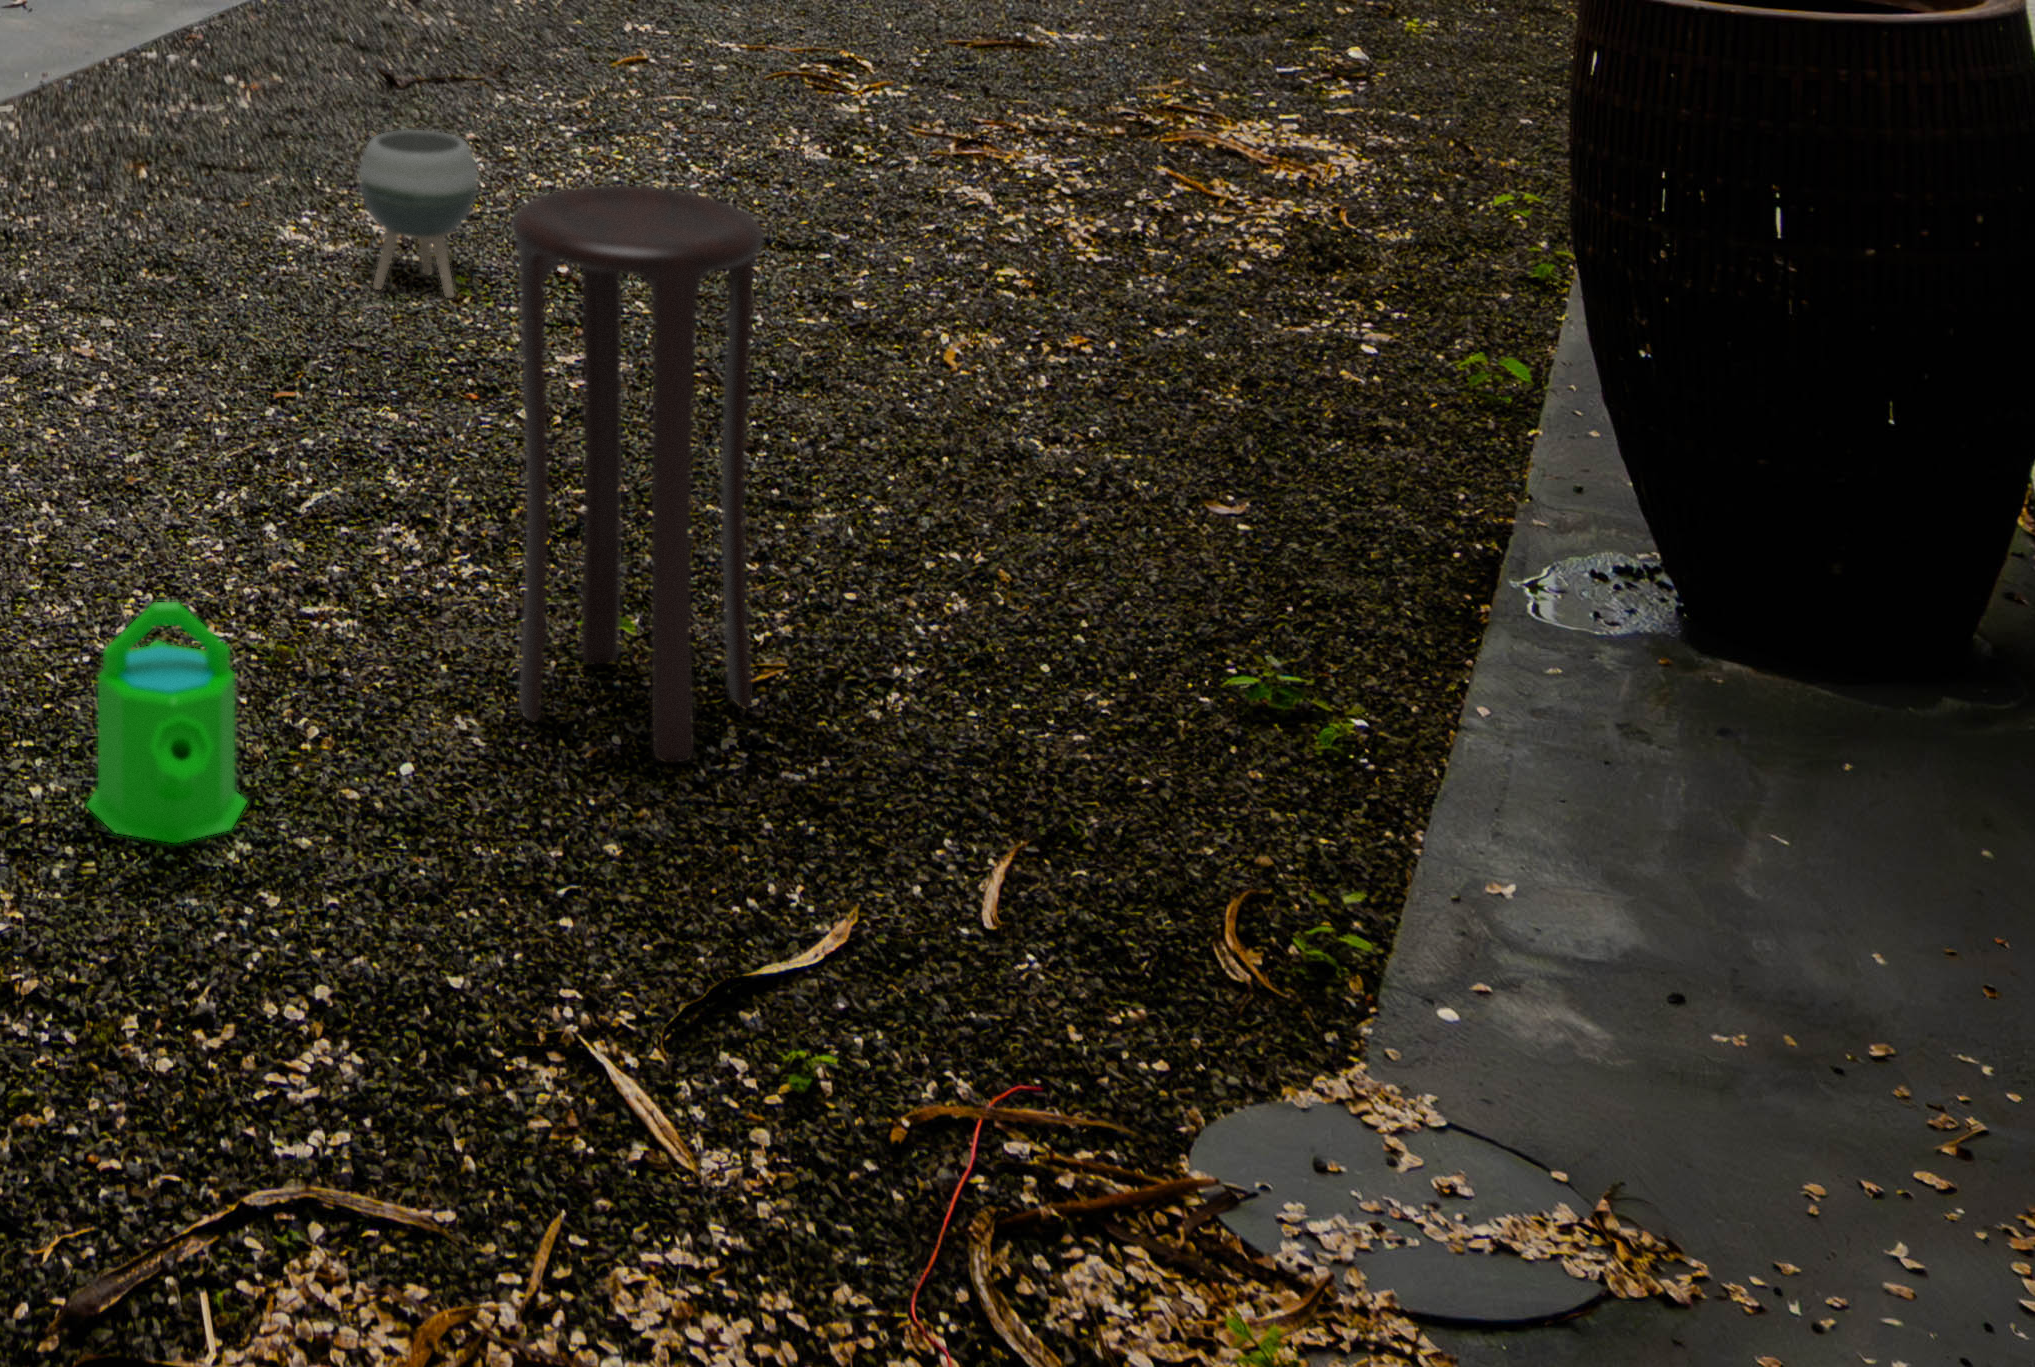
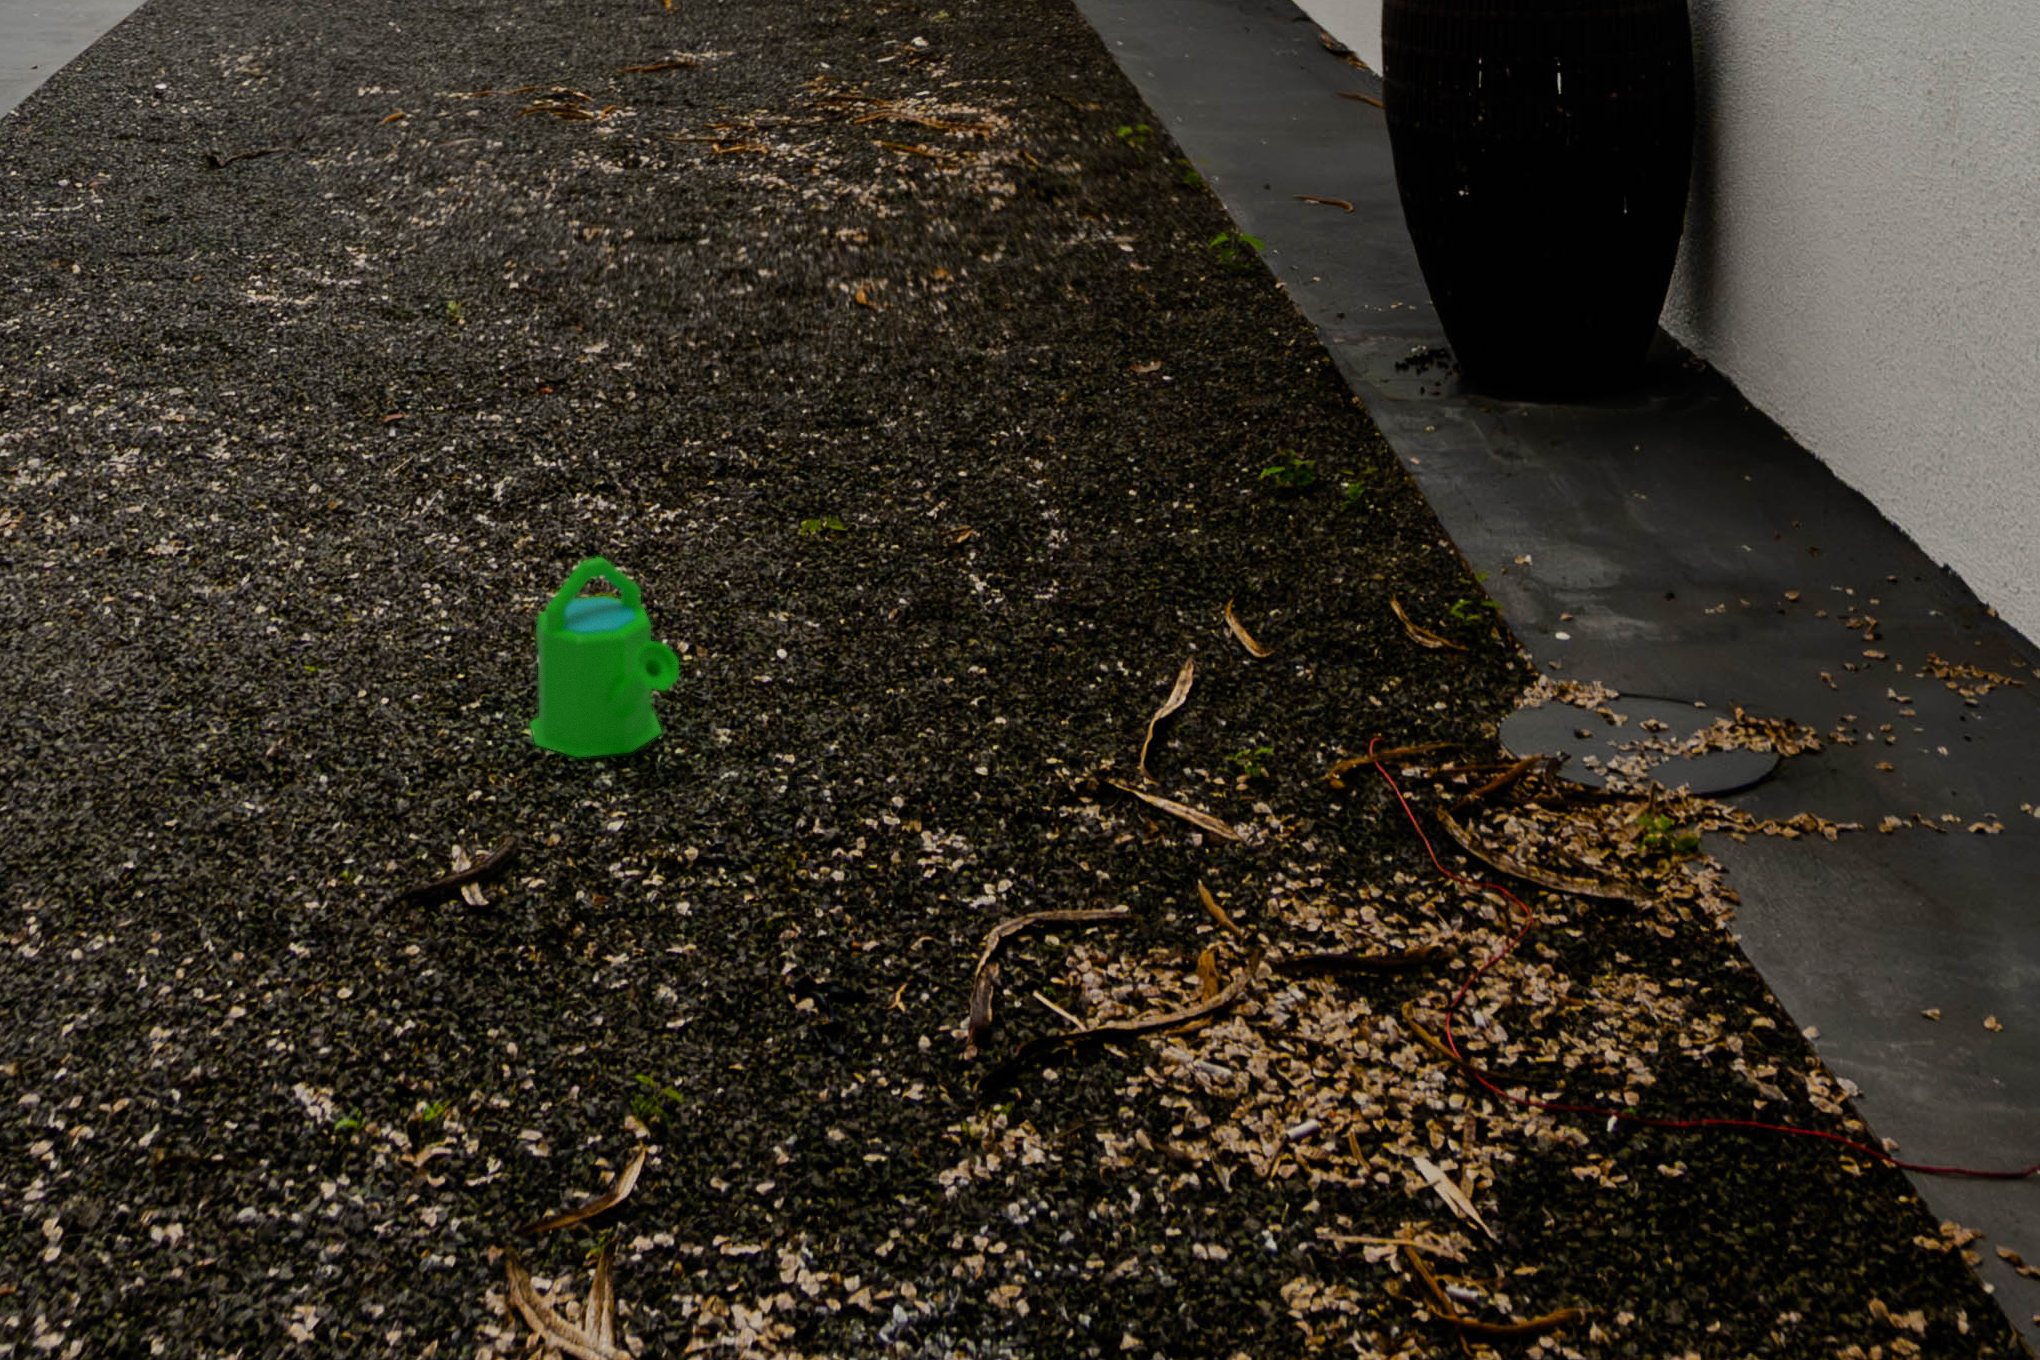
planter: present [359,130,478,298] -> none [339,182,443,328]
stool: present [512,186,763,762] -> none [758,169,956,612]

